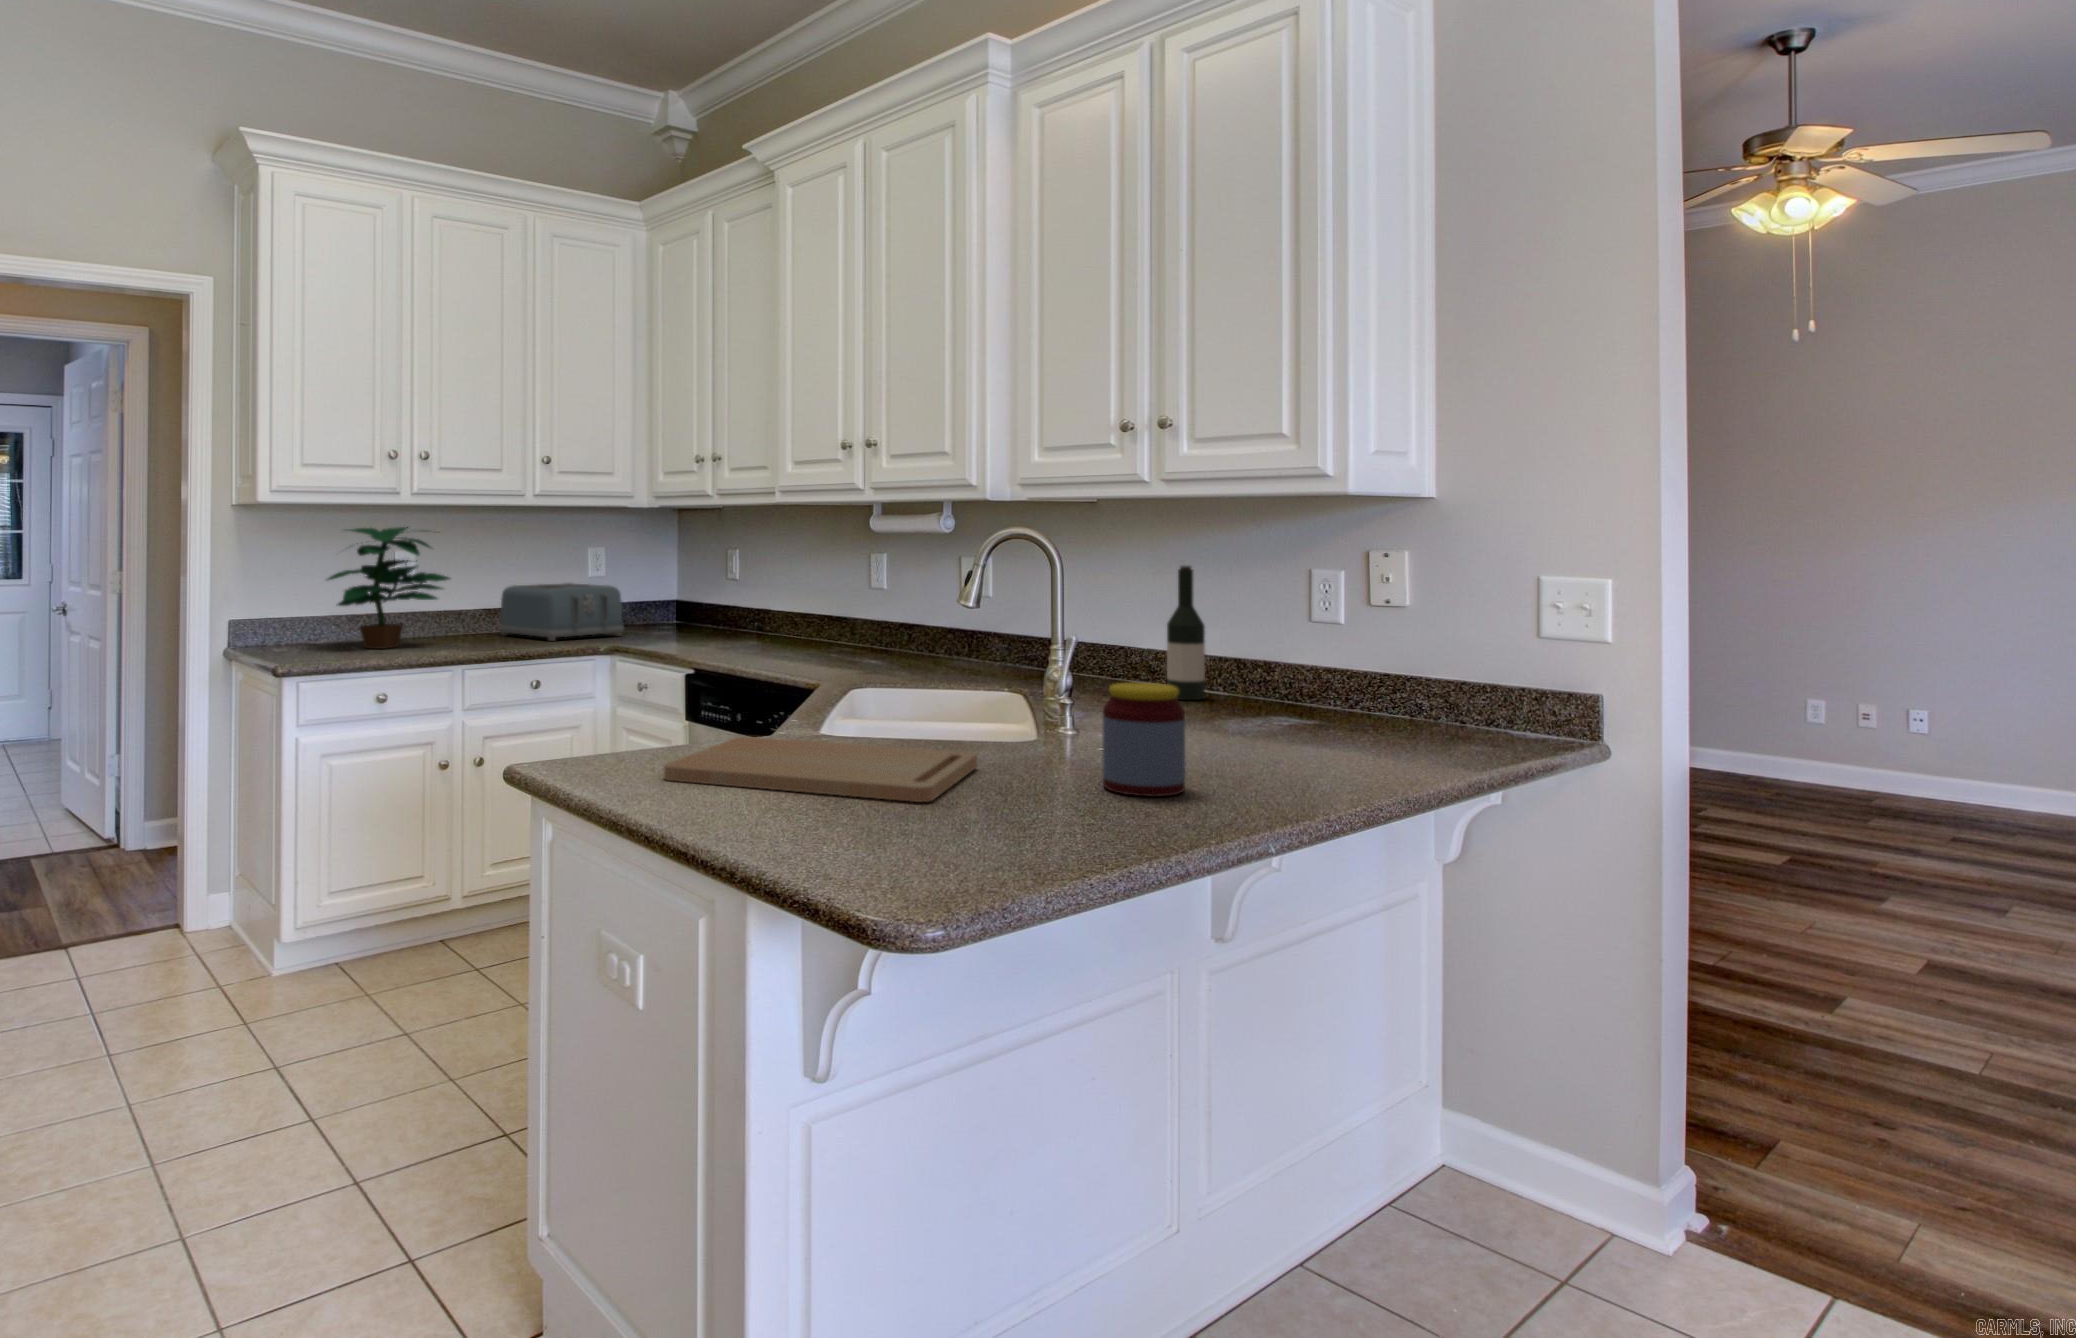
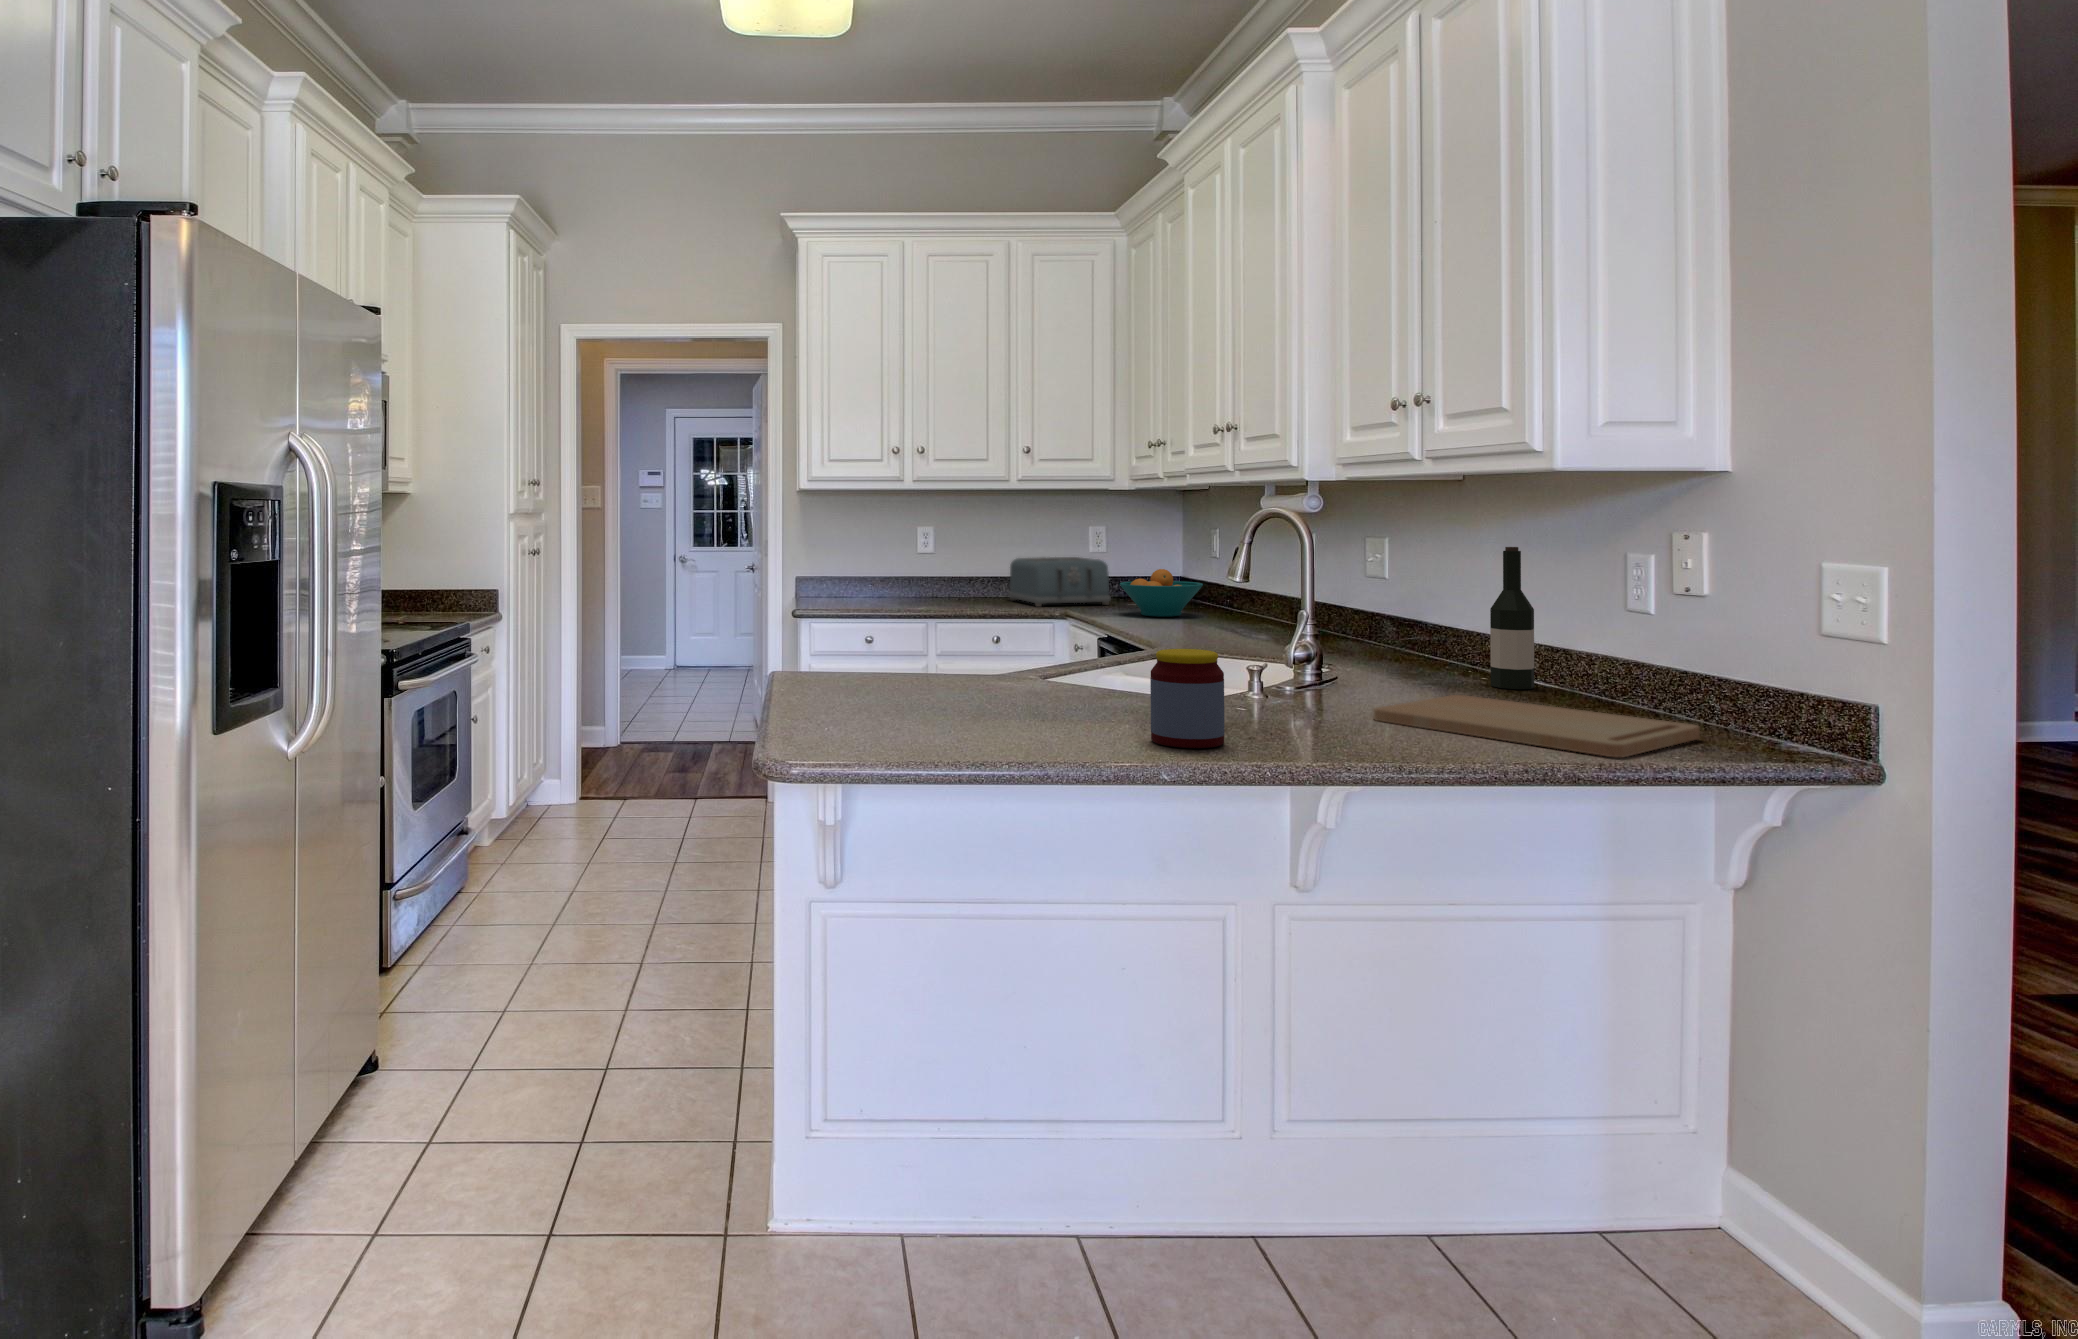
potted plant: present [327,527,450,649] -> none [849,508,952,607]
fruit bowl: none [661,595,749,646] -> present [1120,569,1203,617]
cutting board: present [664,737,977,802] -> present [1373,695,1700,757]

